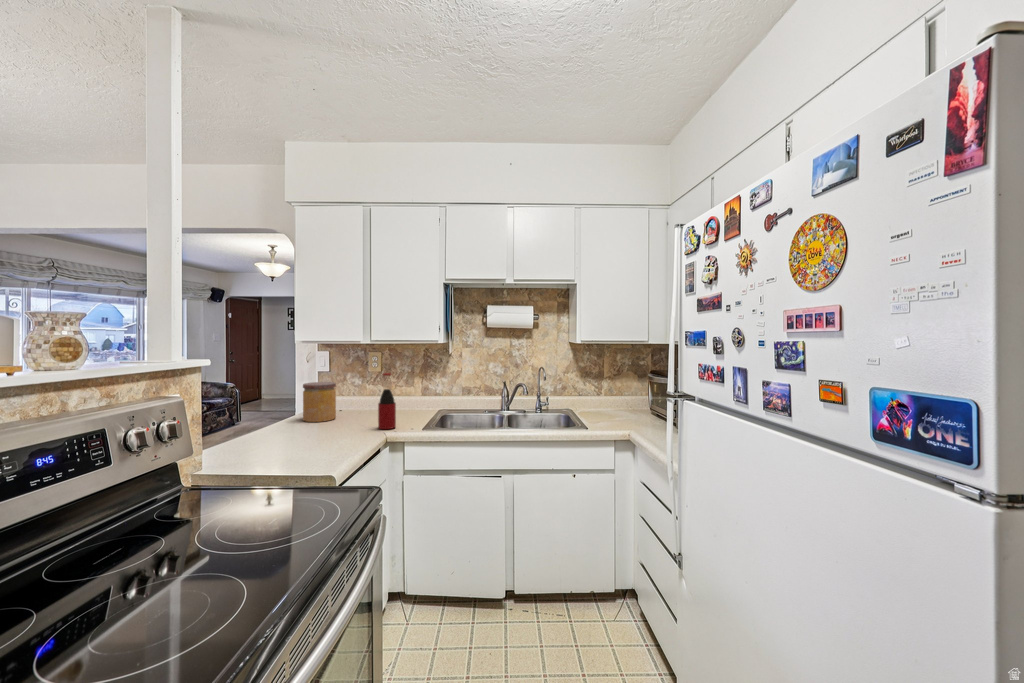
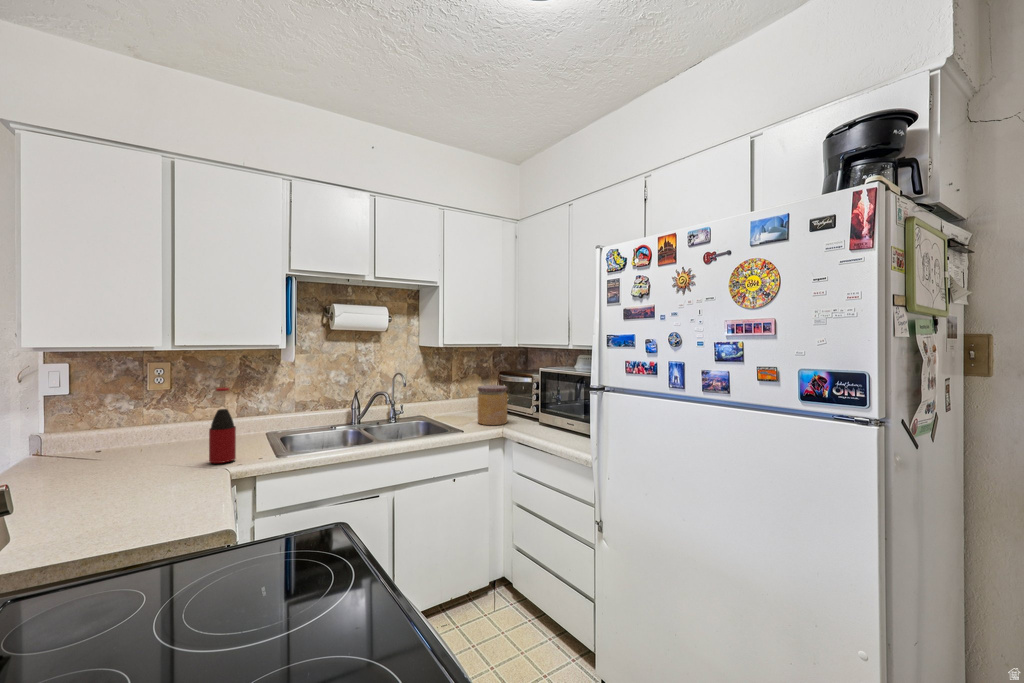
jar: present [303,382,336,422] -> present [477,385,508,425]

